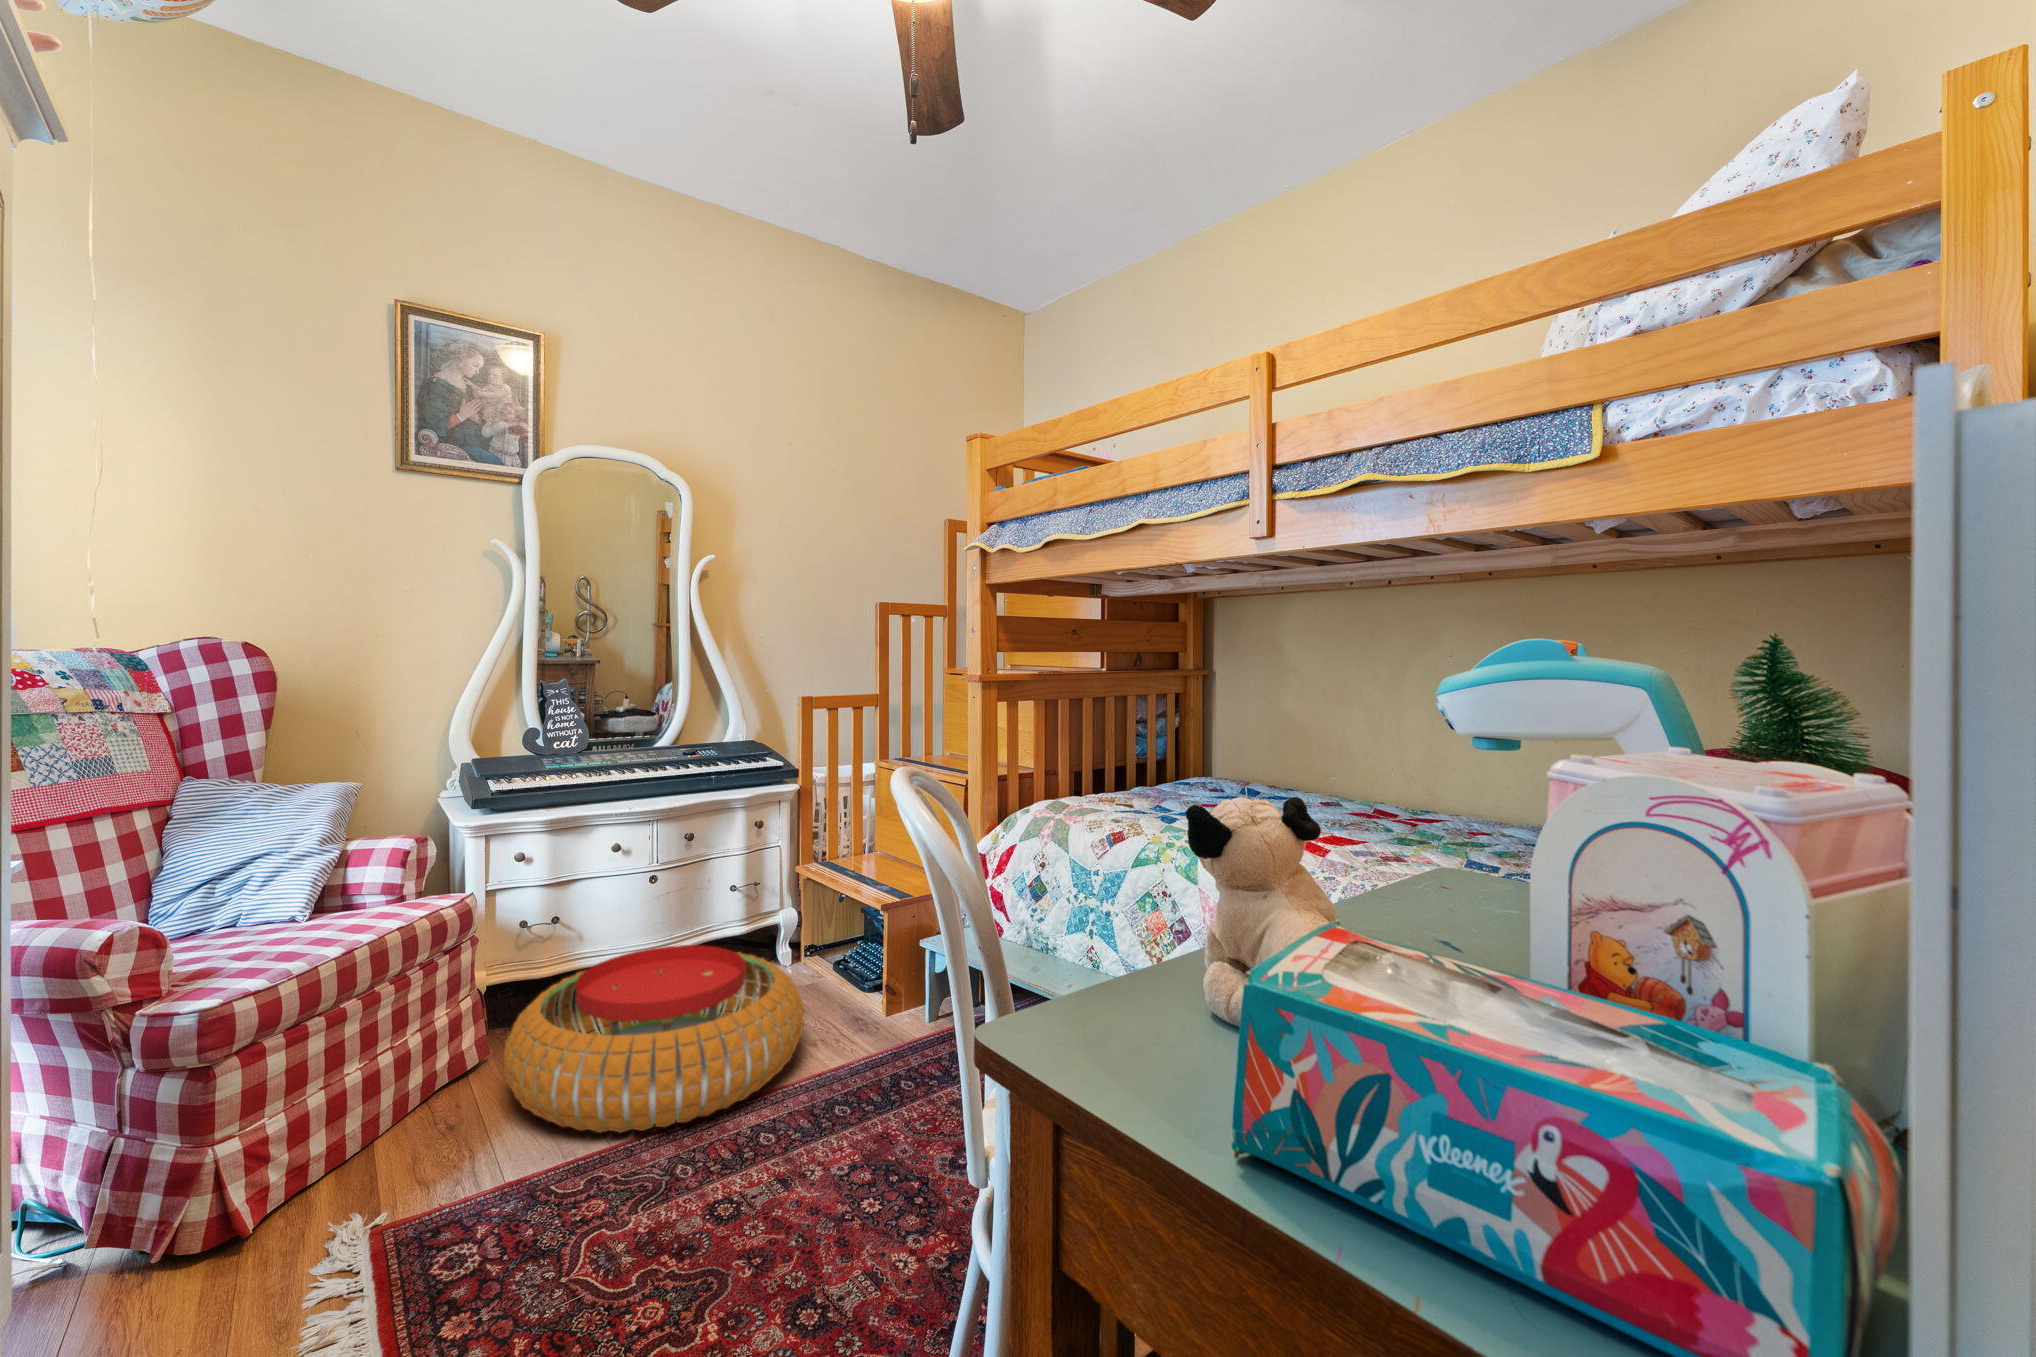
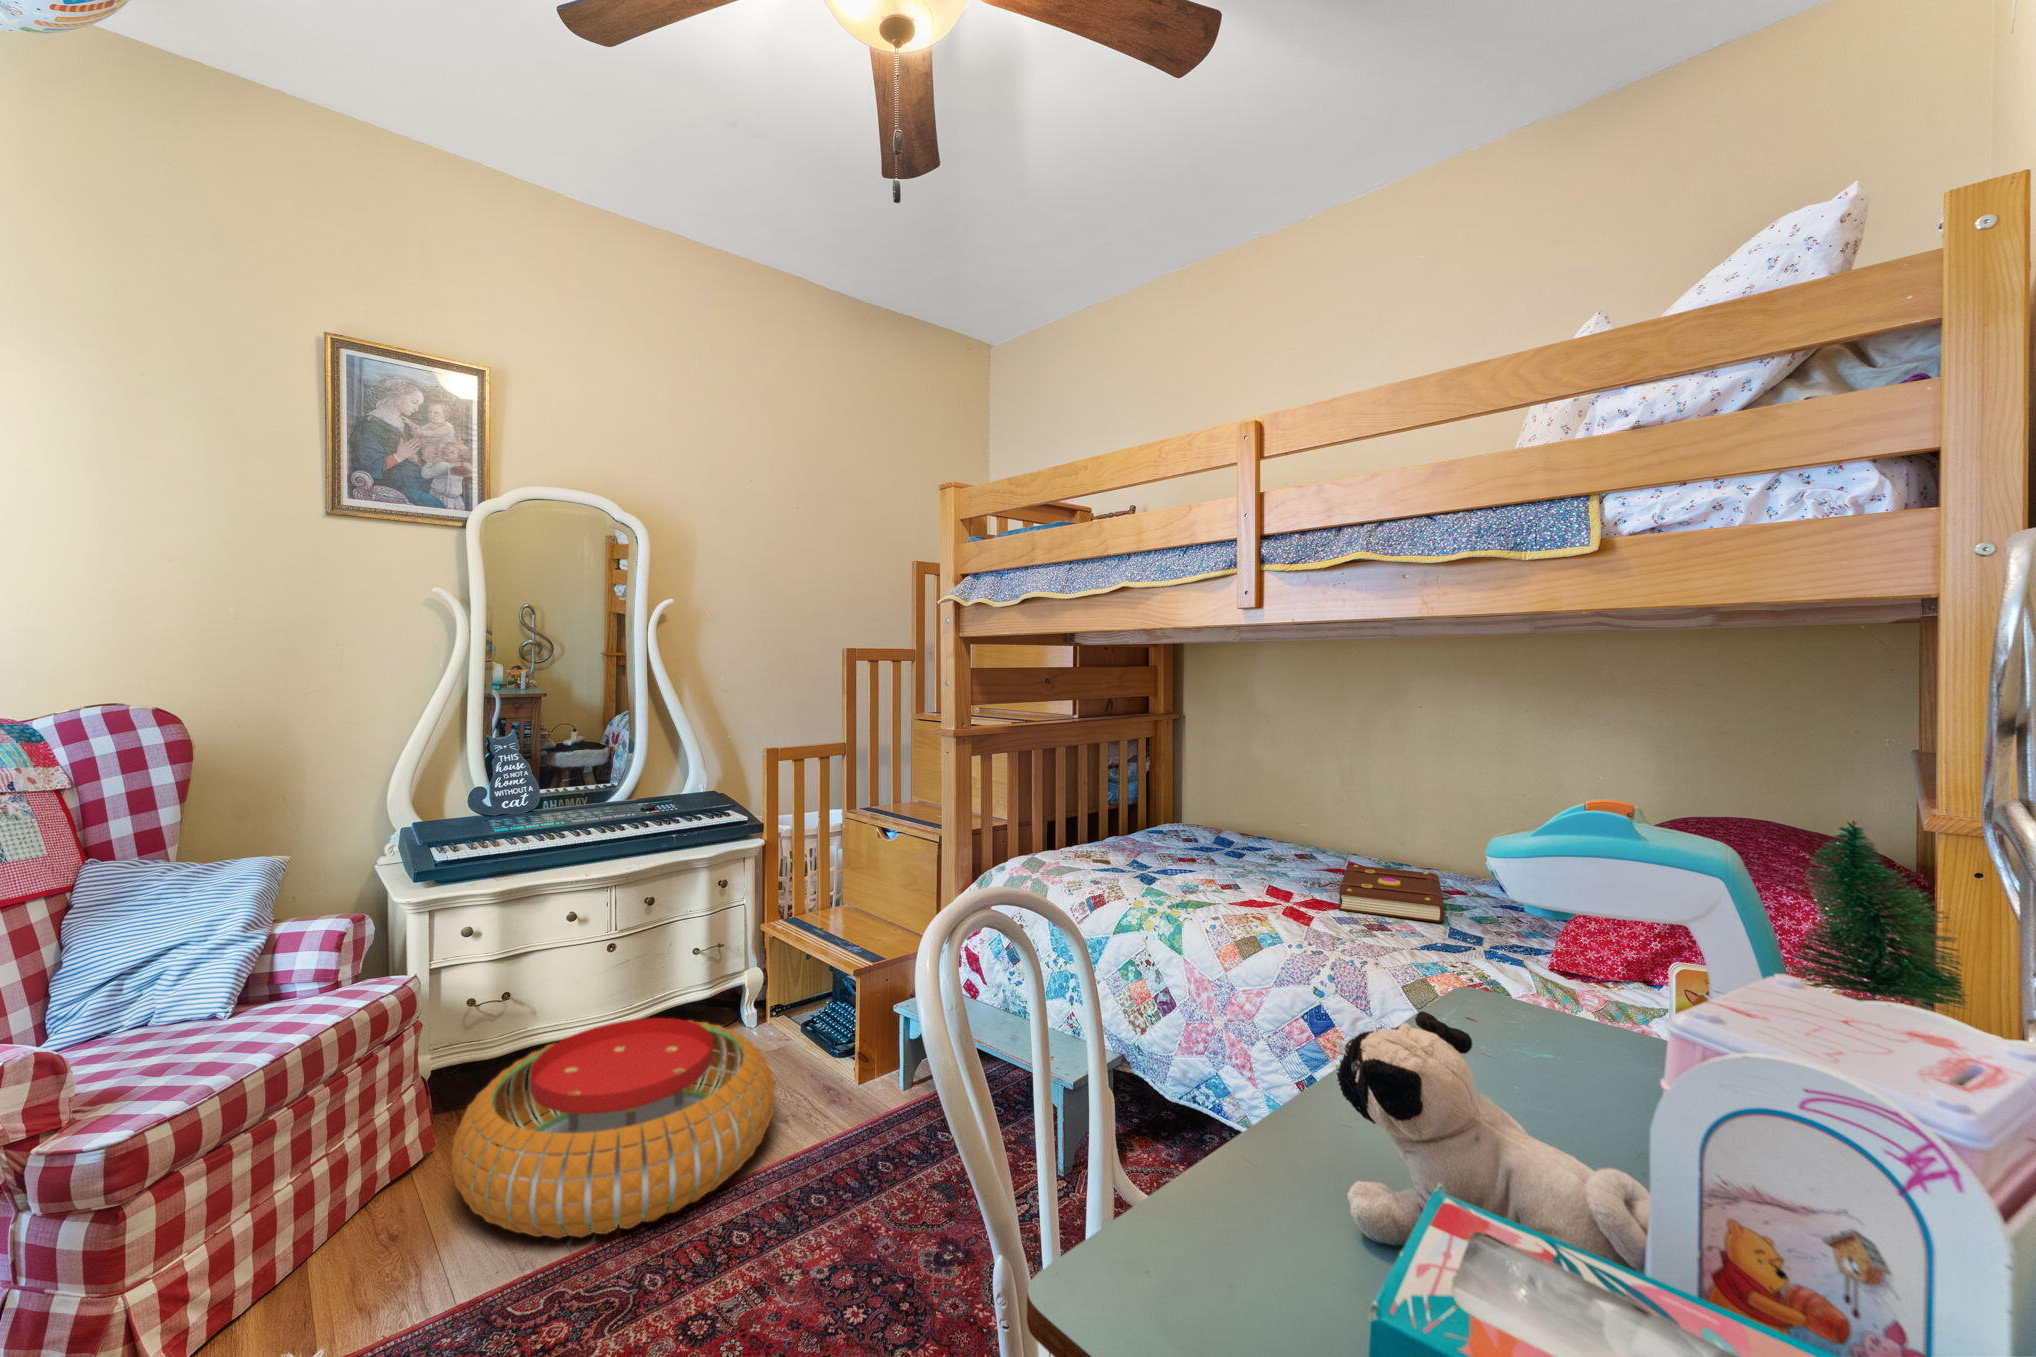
book: none [1355,808,1463,856] -> present [1339,865,1444,922]

